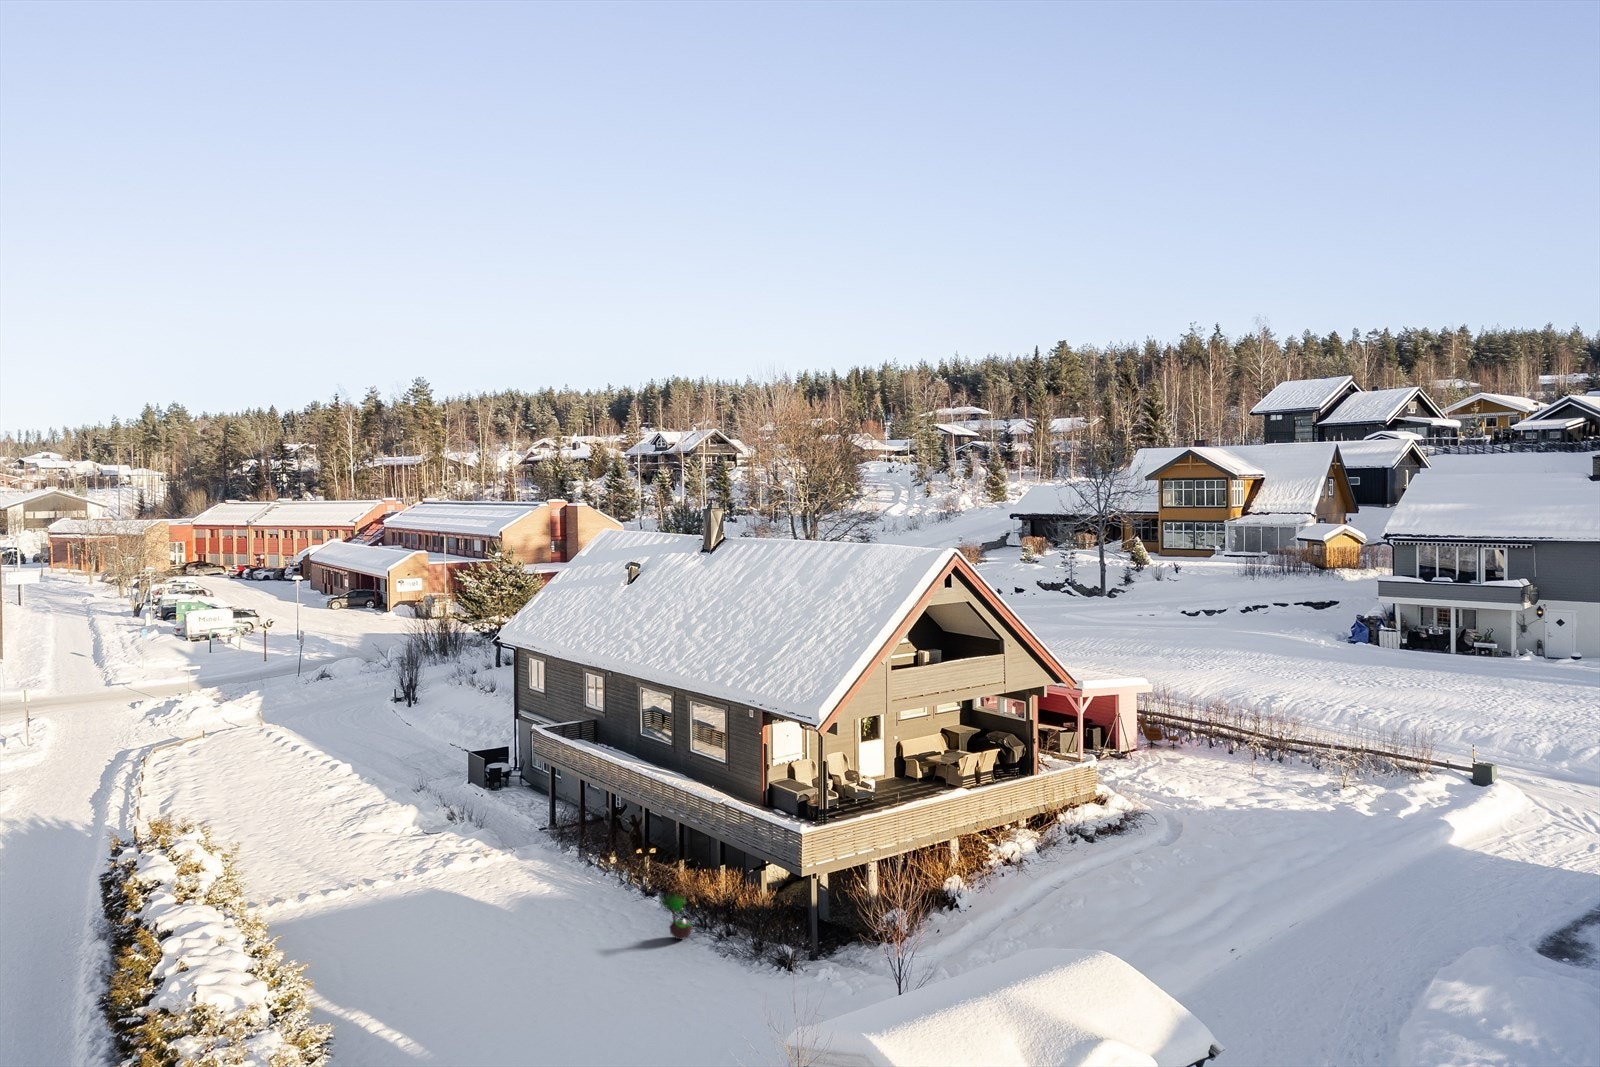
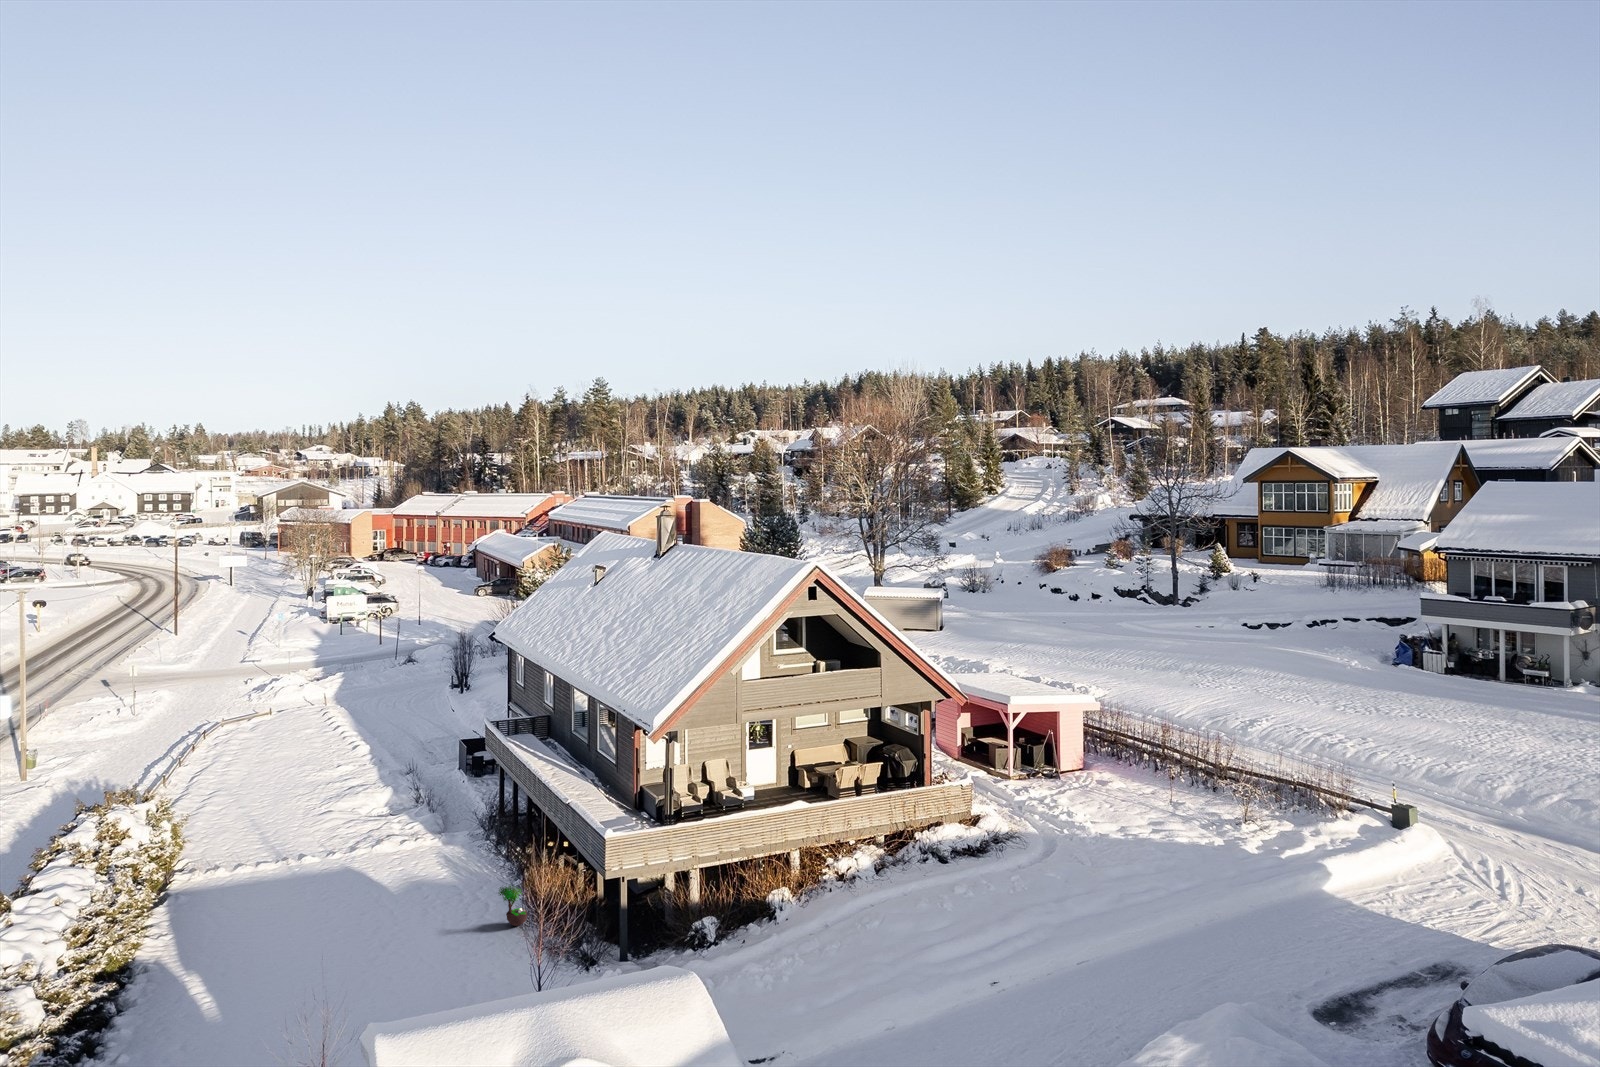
lounge chair: present [1140,717,1180,749] -> none [1077,736,1117,770]

